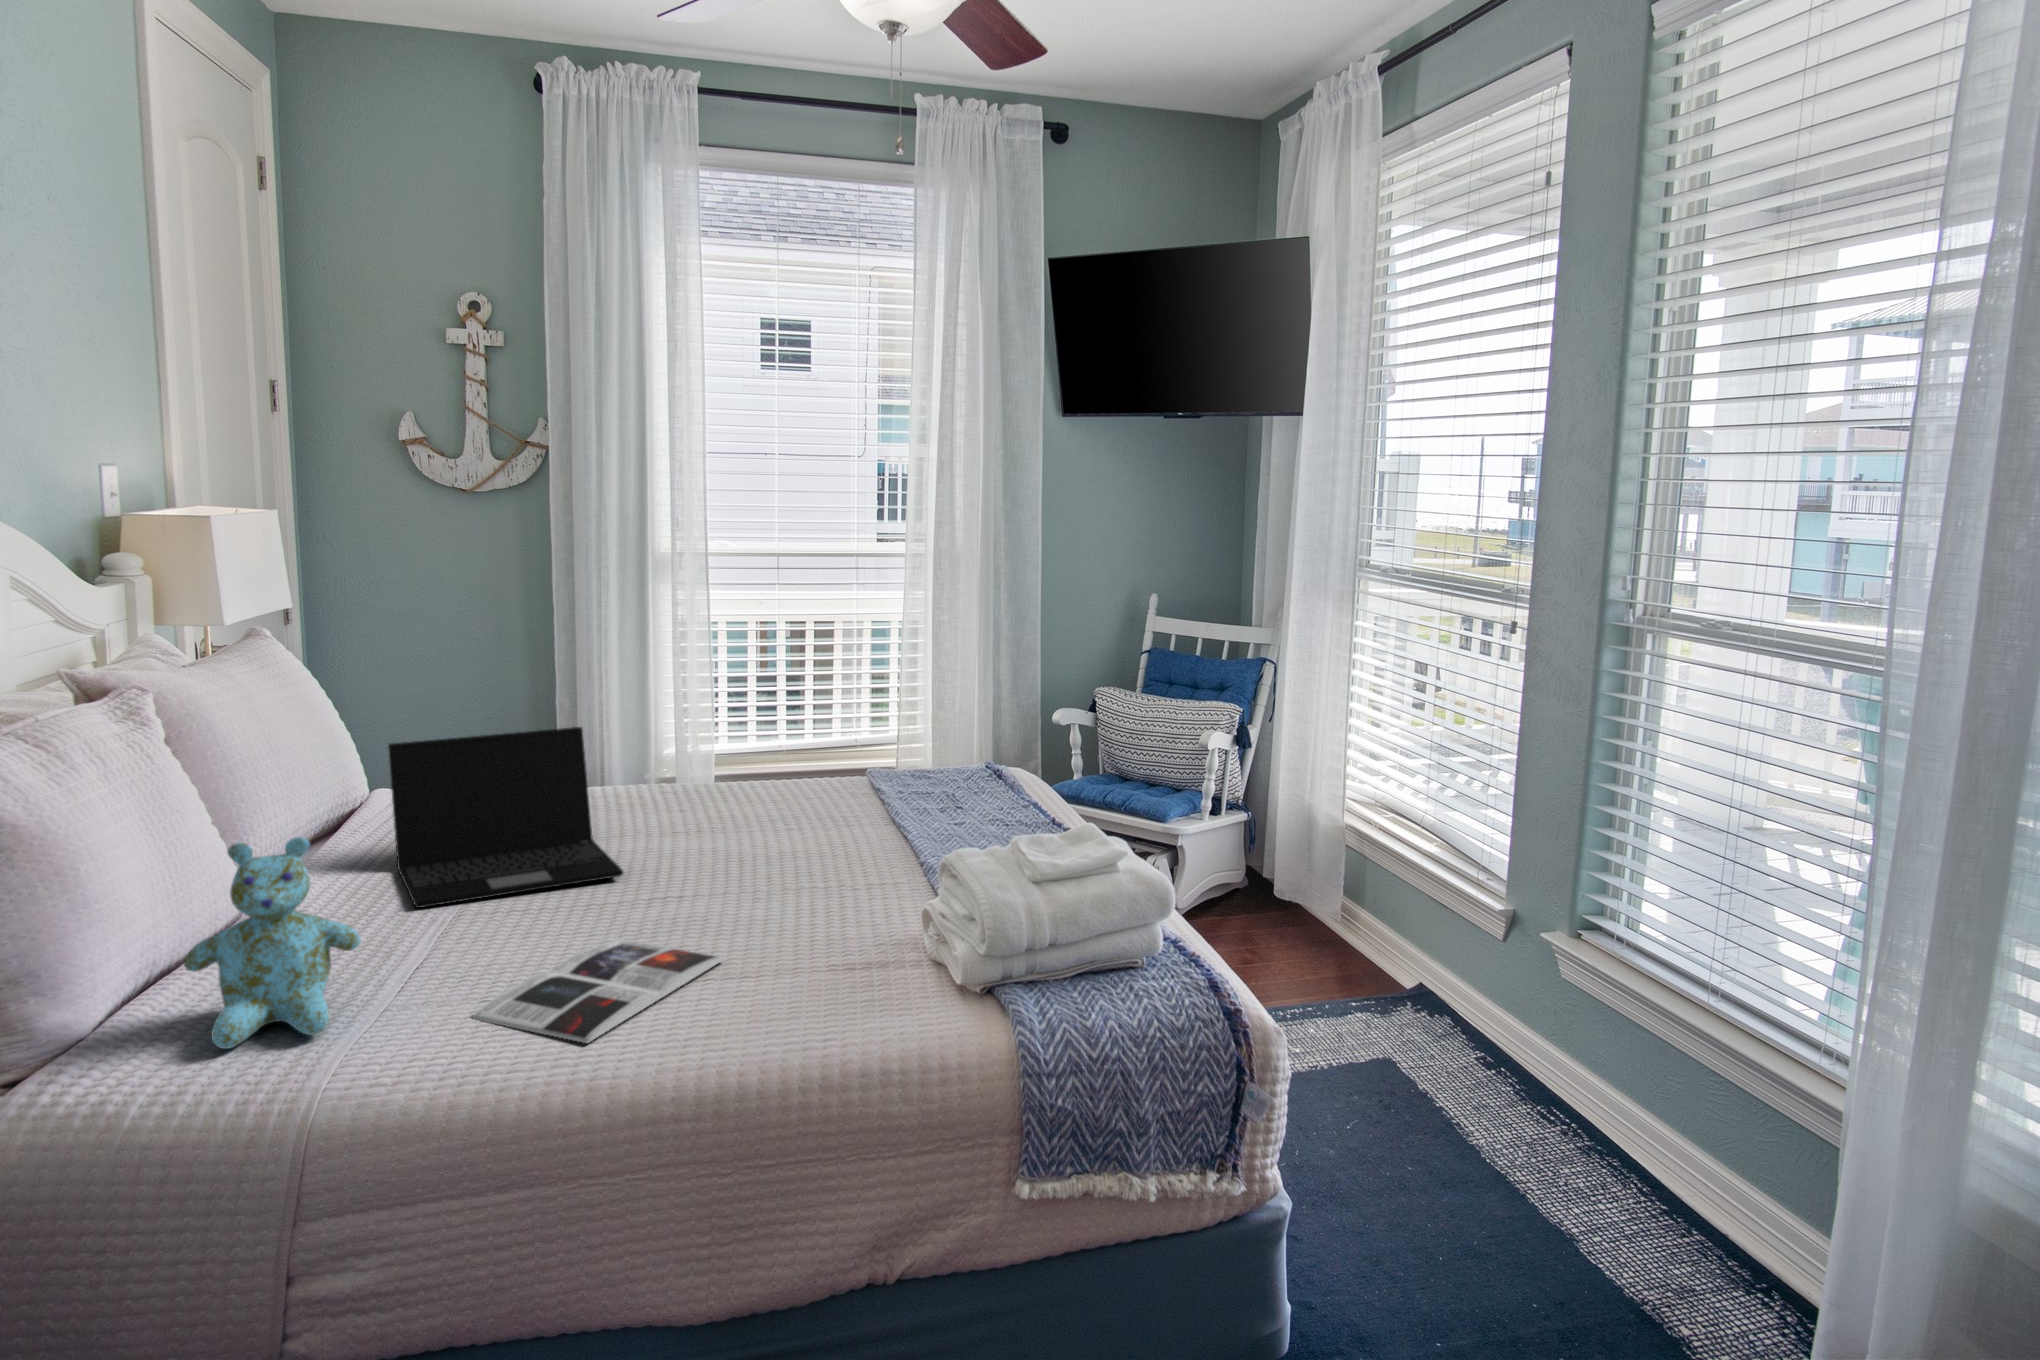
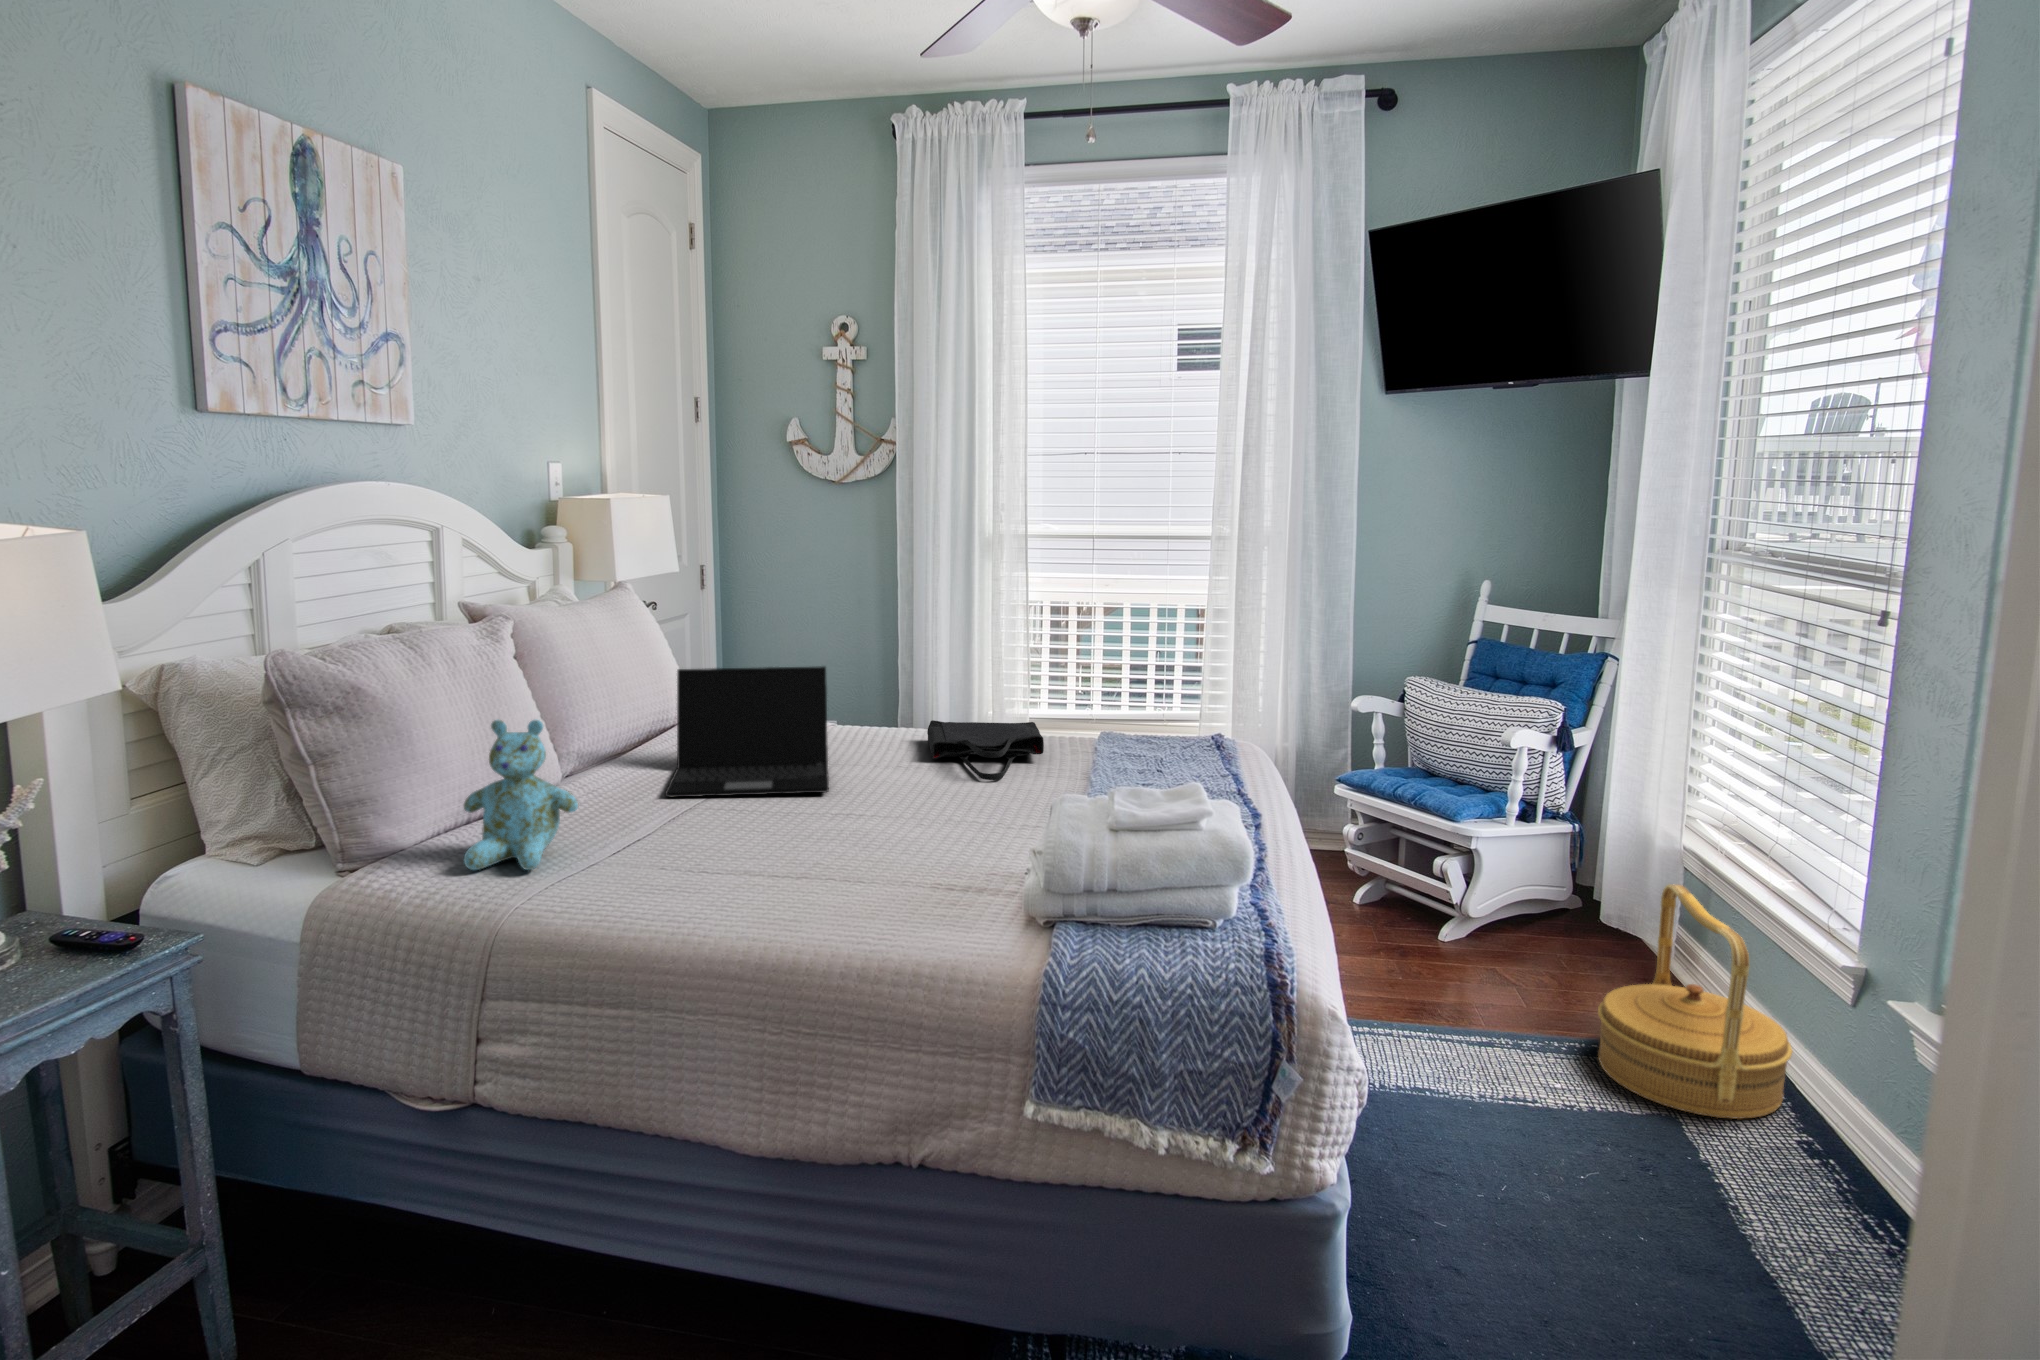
tote bag: none [683,768,828,839] -> present [927,720,1044,780]
woven basket: none [1319,861,1462,1053] -> present [1598,884,1793,1119]
magazine: present [472,939,724,1043] -> none [637,837,853,908]

